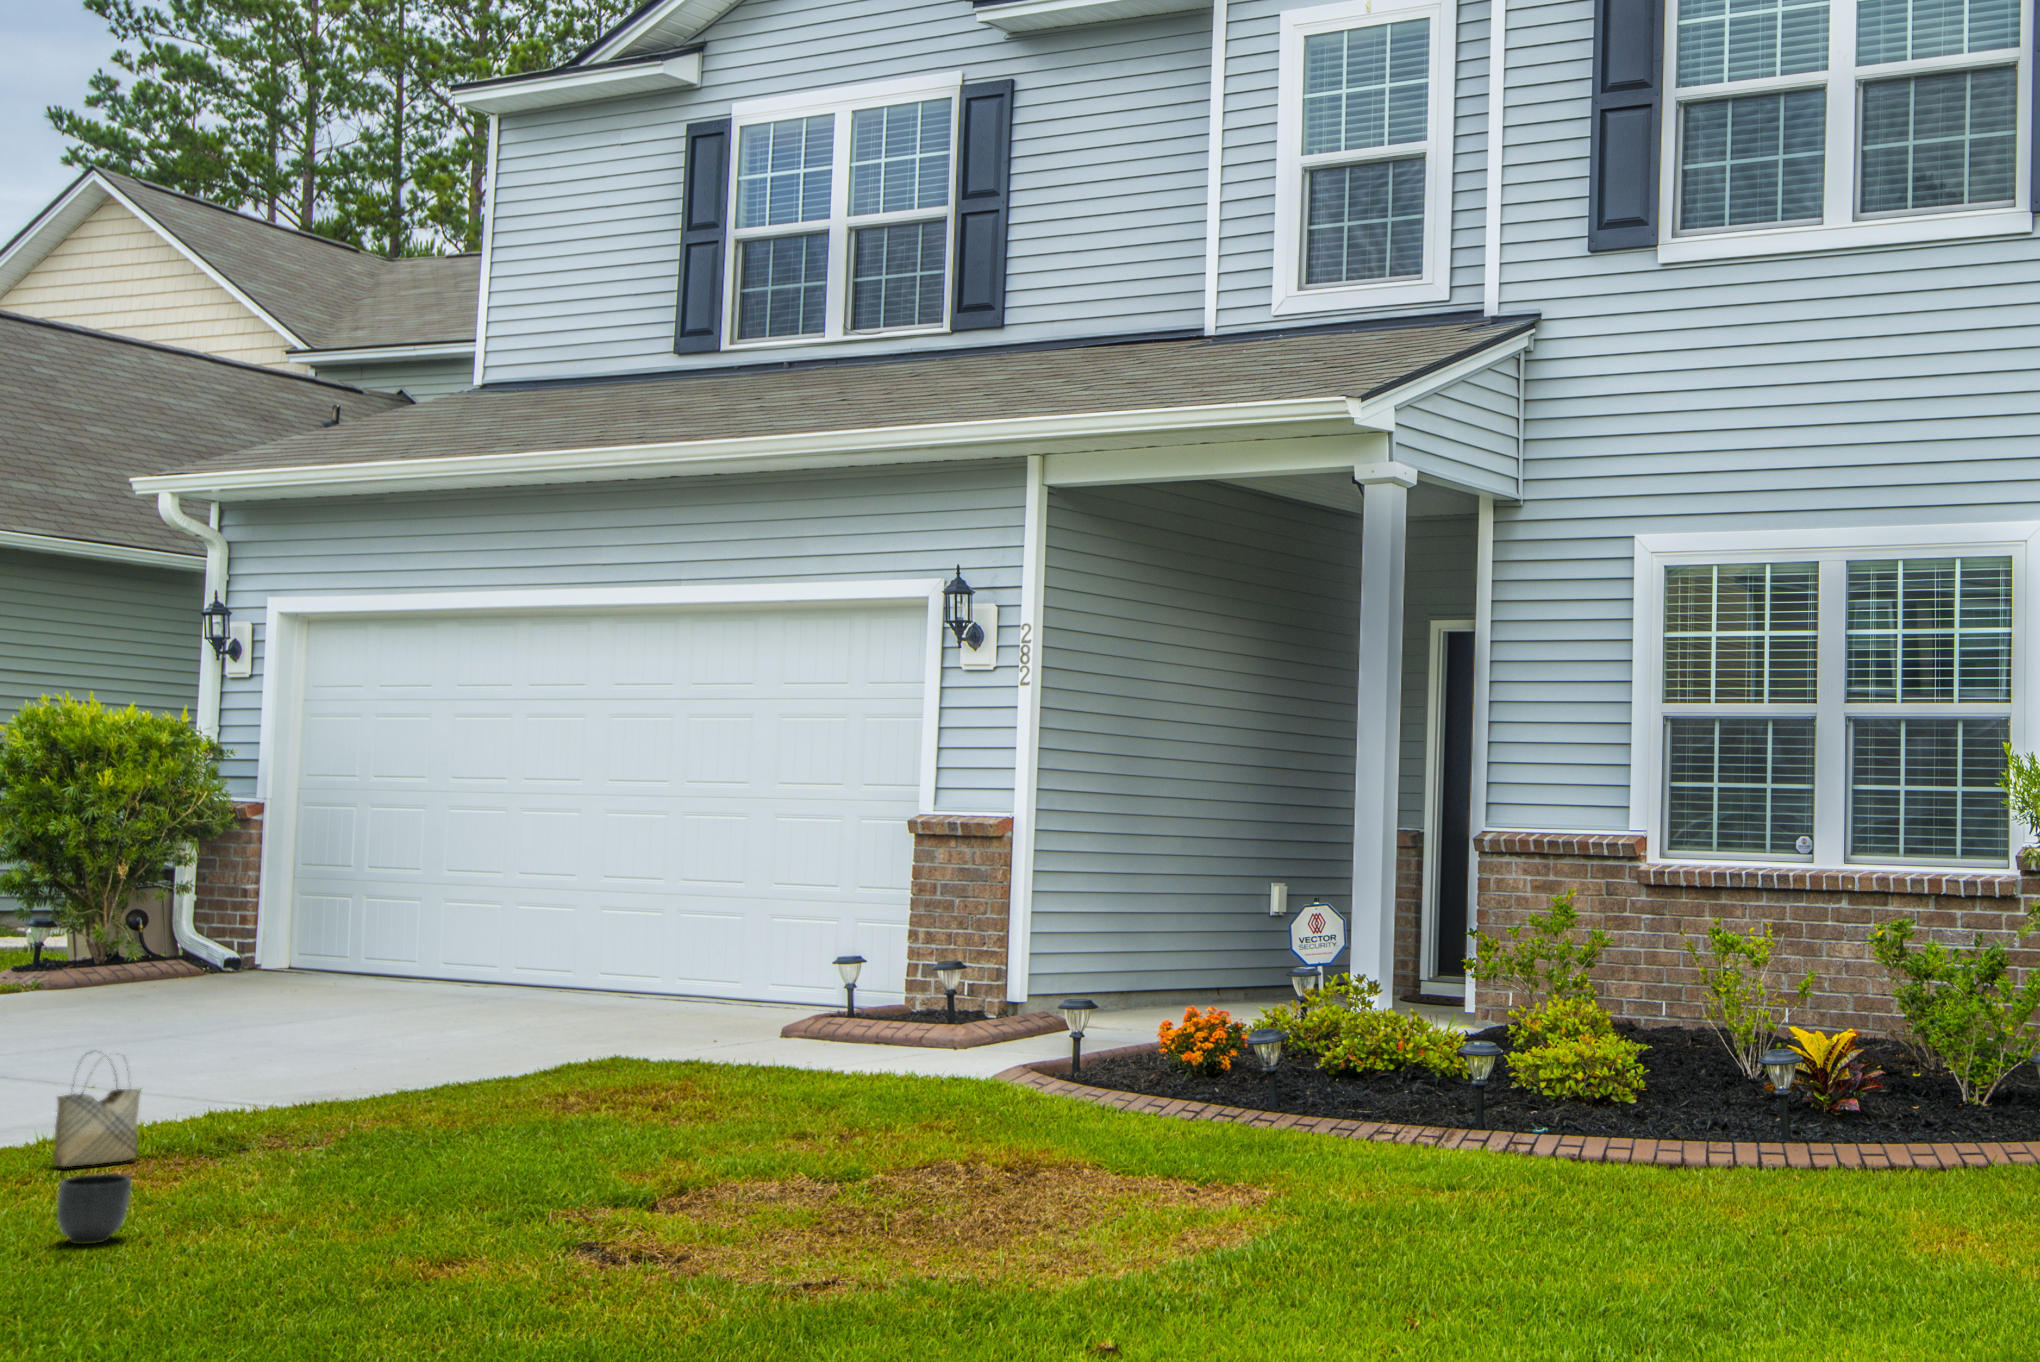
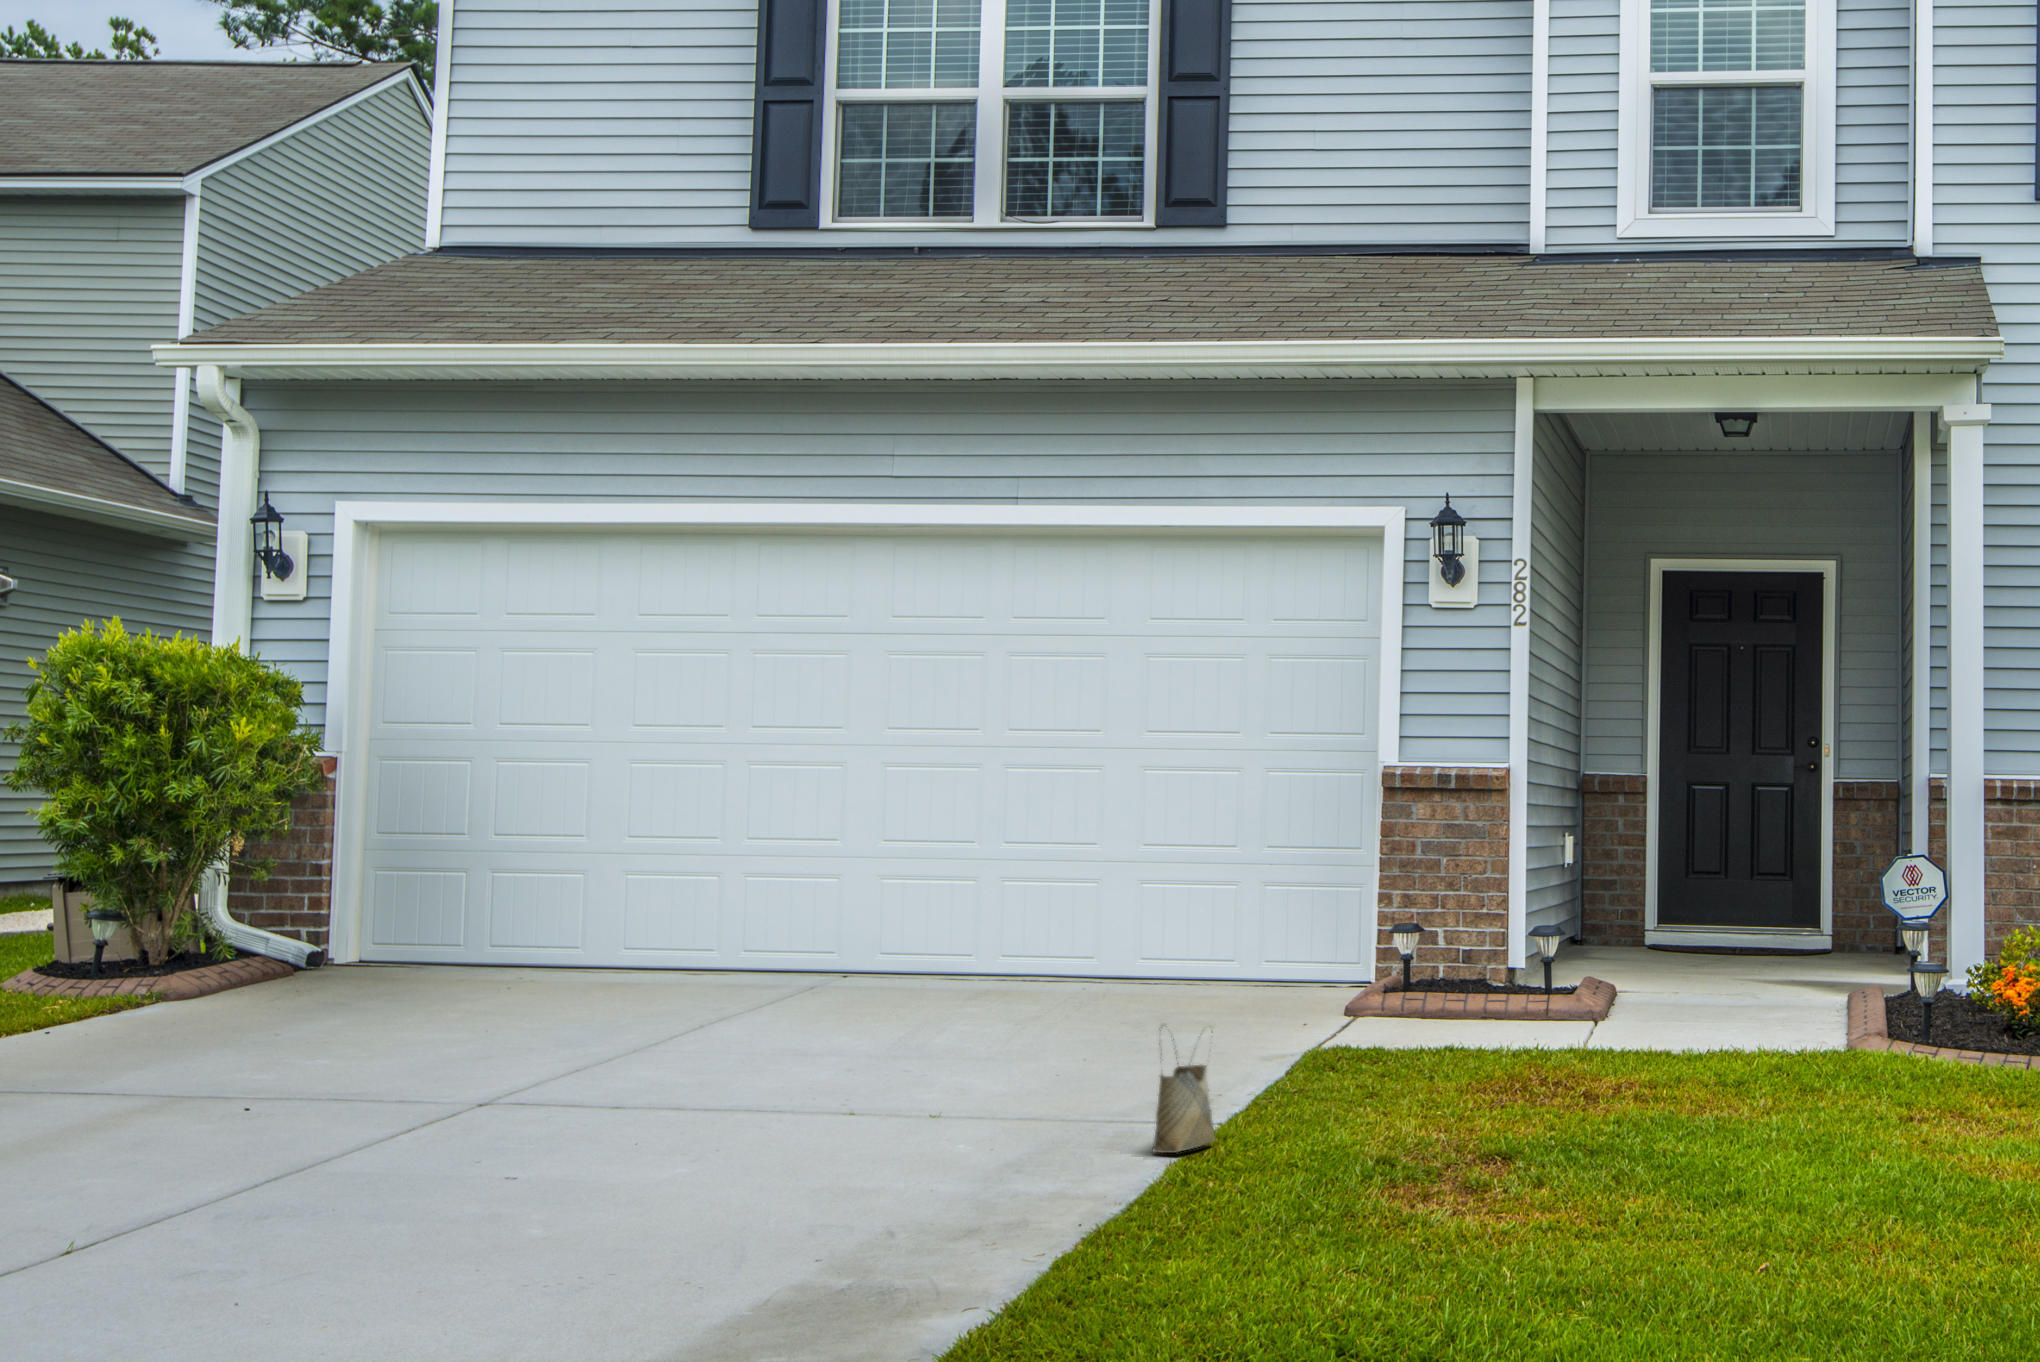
planter: present [58,1174,131,1244] -> none [1498,1148,1567,1223]

